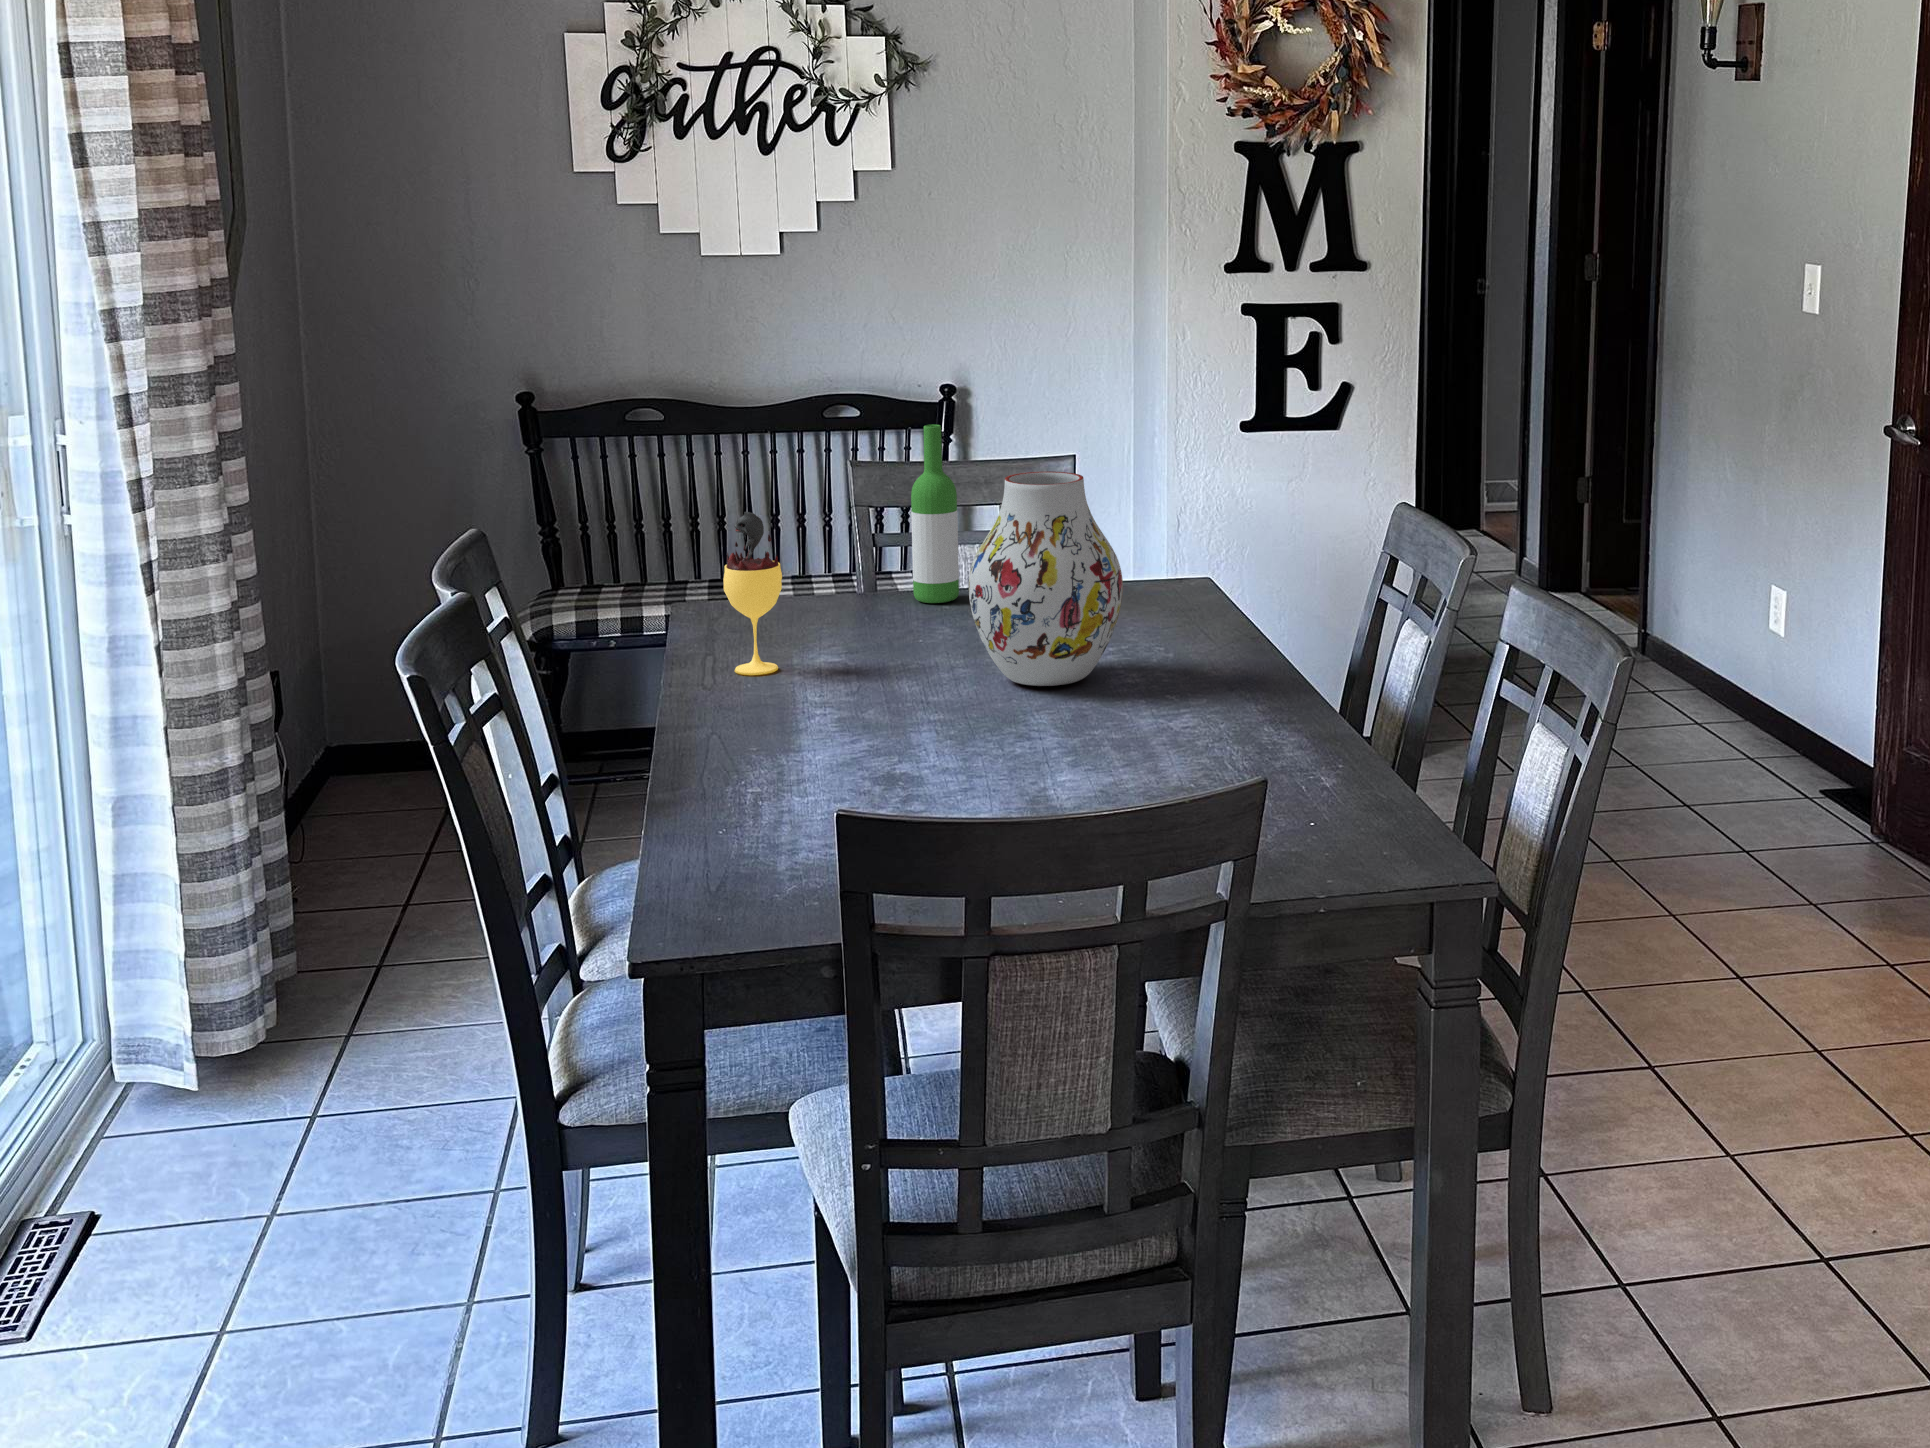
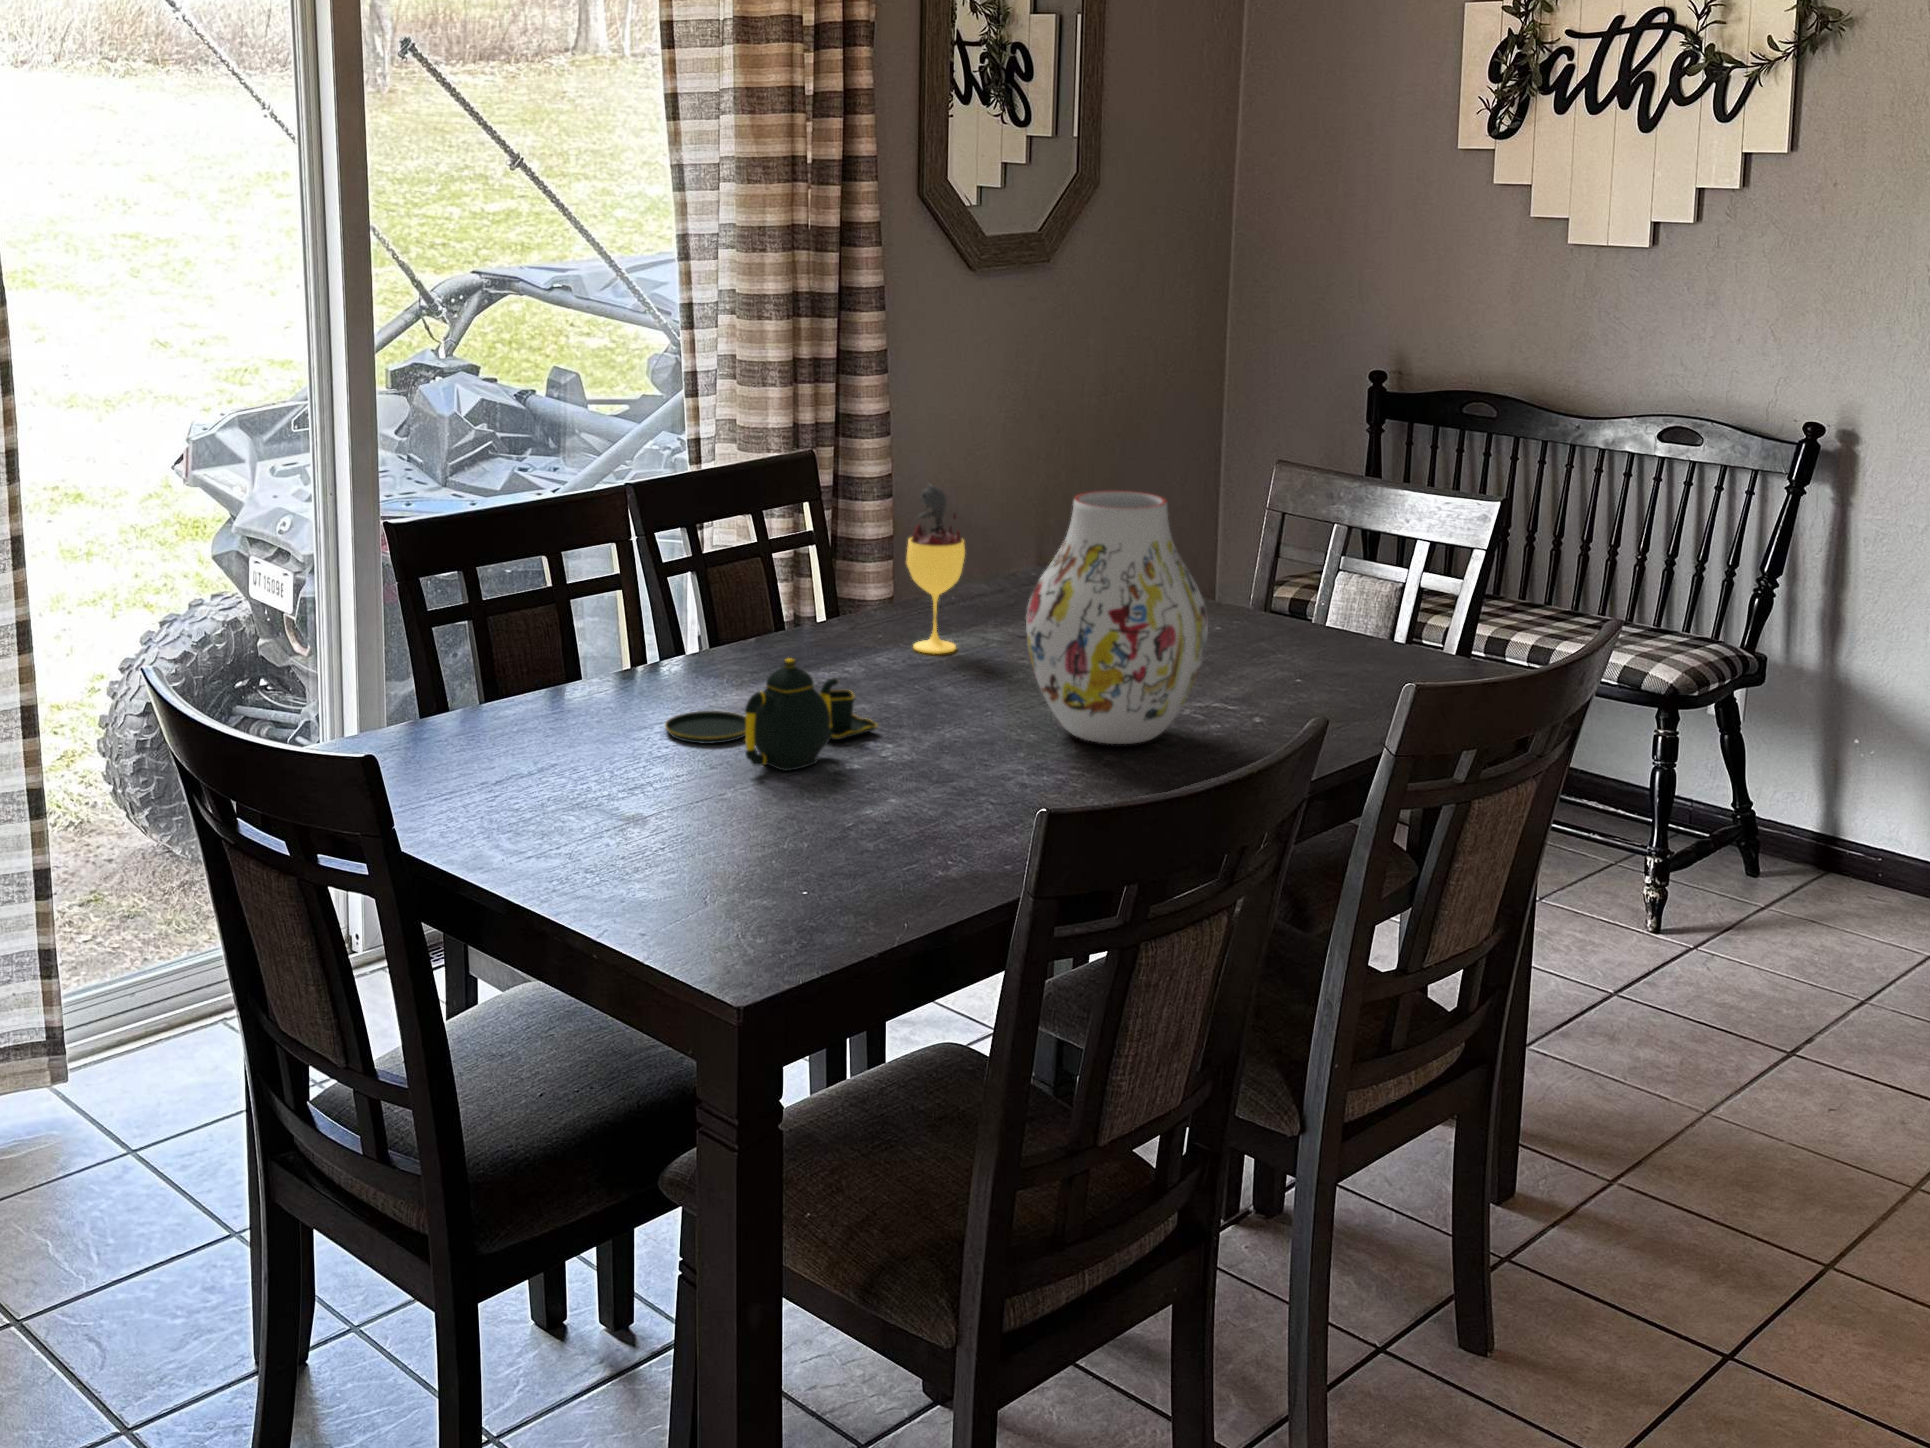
wine bottle: present [911,424,959,603] -> none [1252,435,1311,640]
teapot: none [762,662,961,776] -> present [665,658,877,771]

